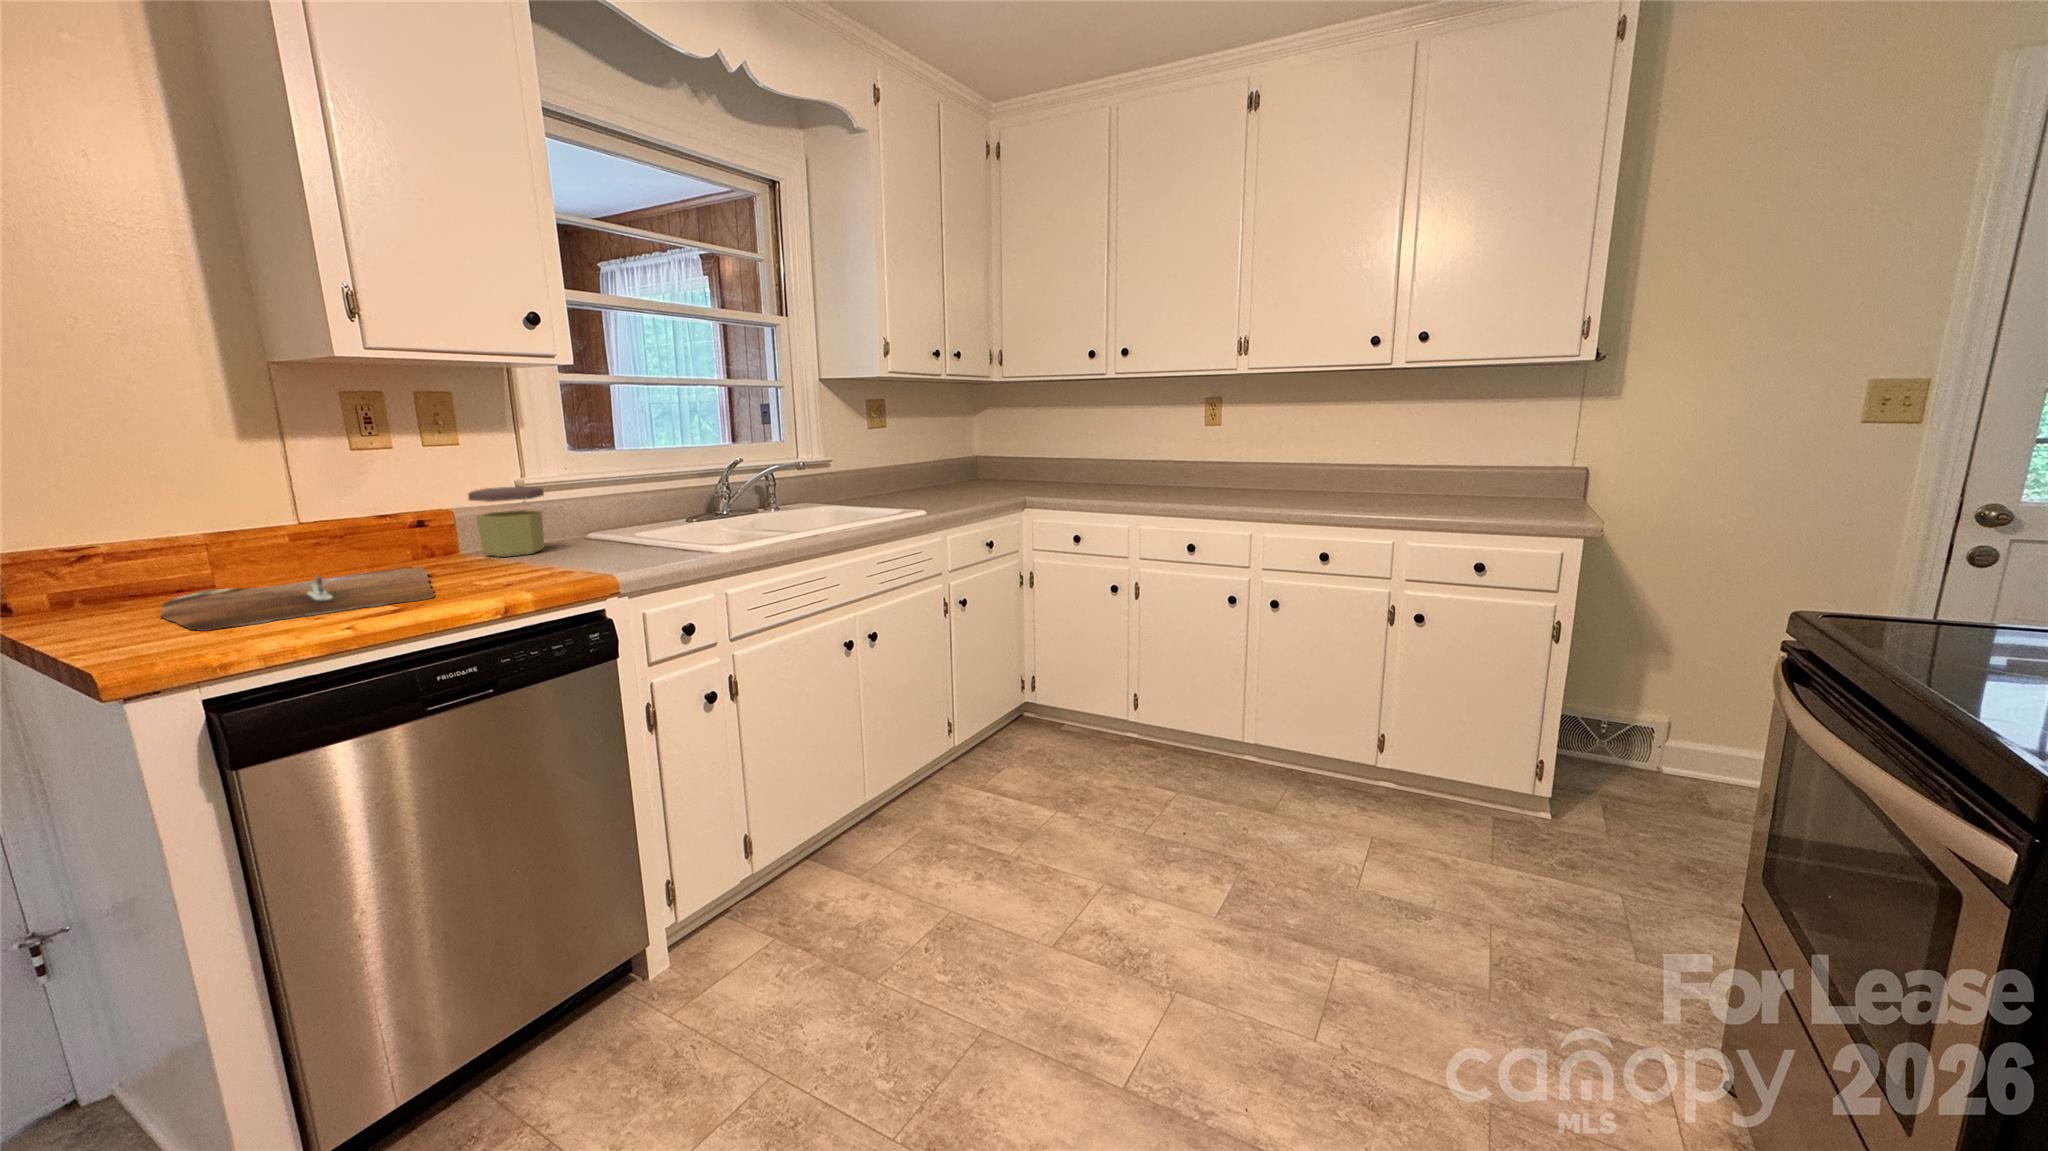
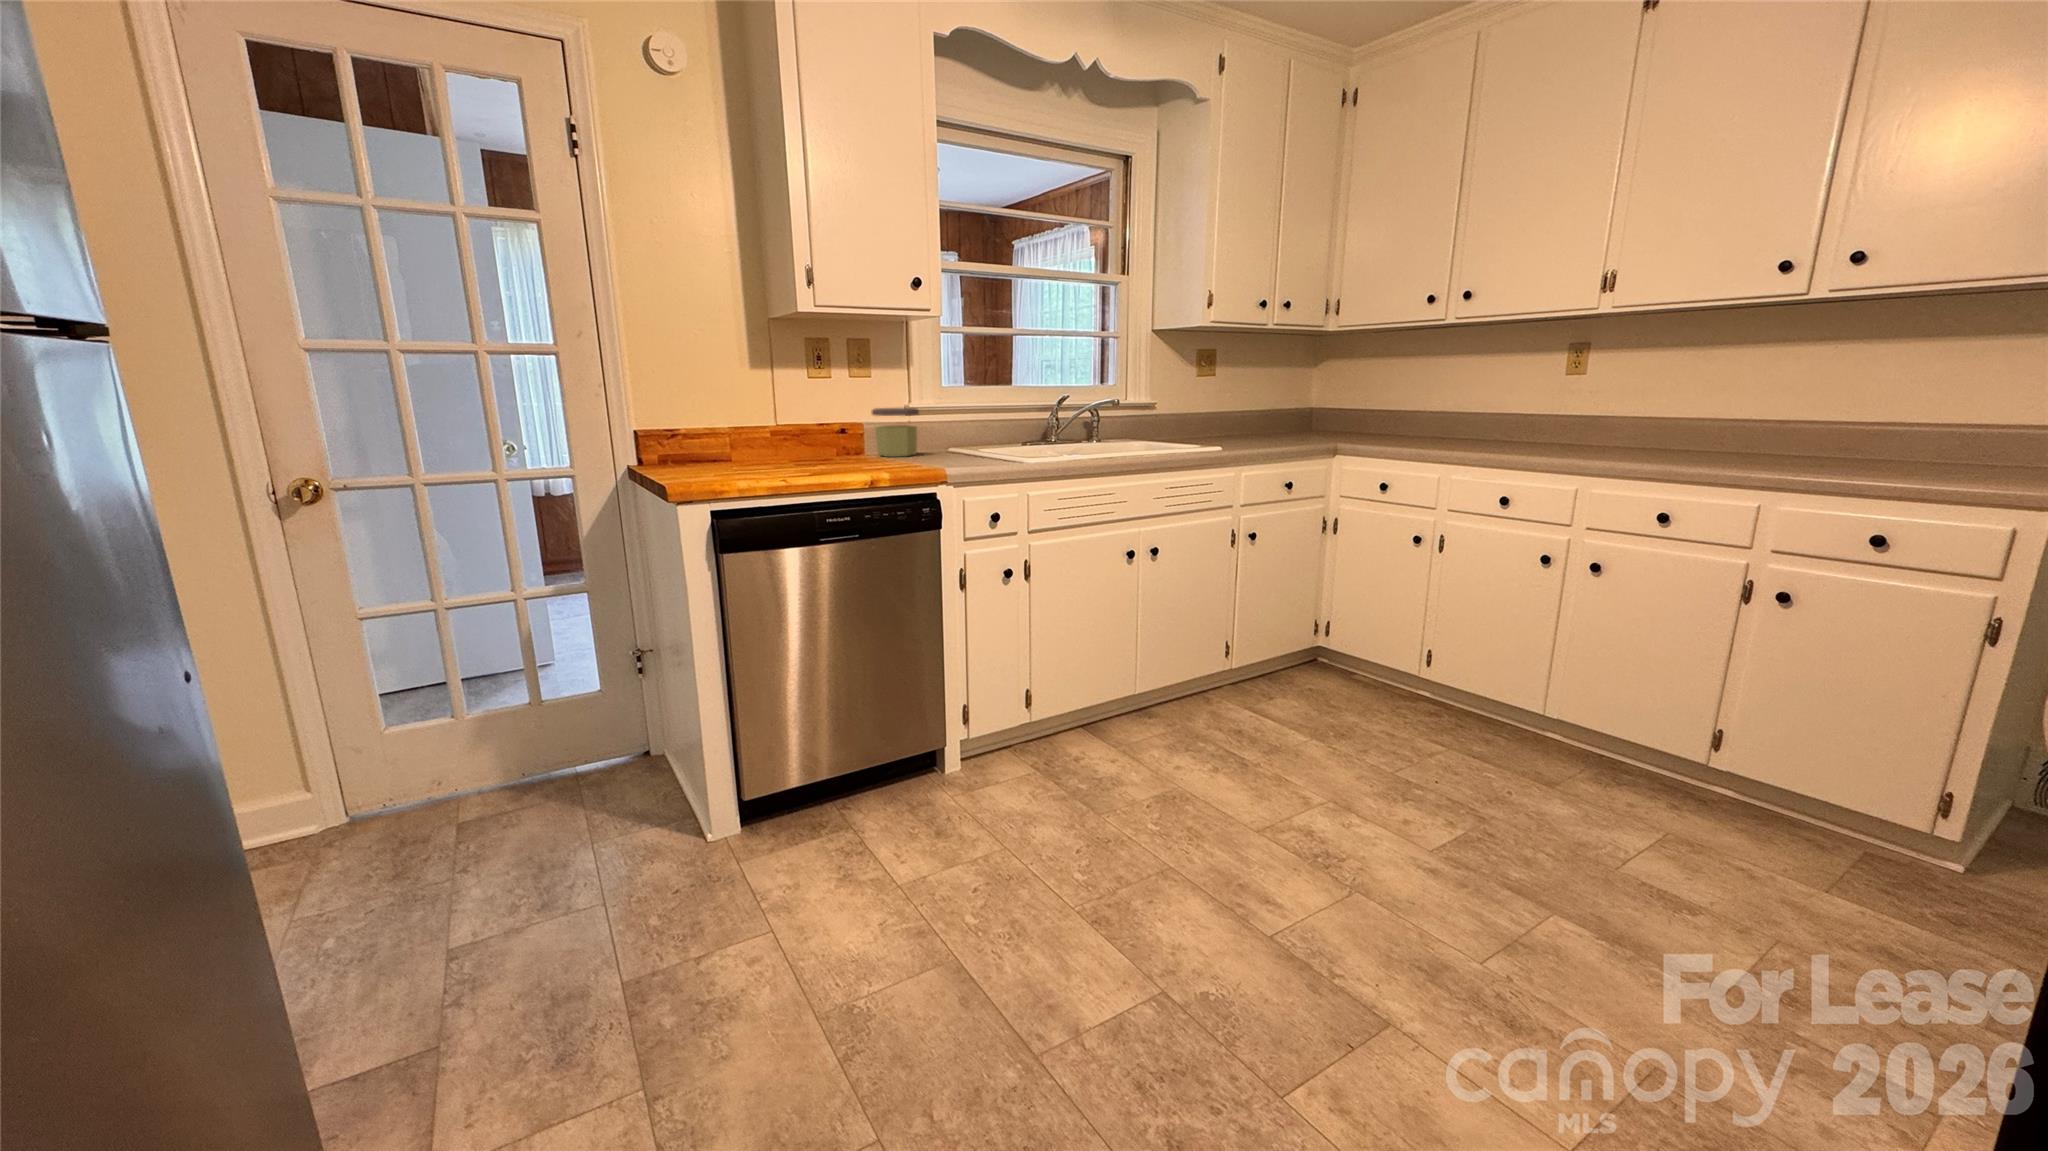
cutting board: present [161,567,434,631] -> none [700,452,840,476]

